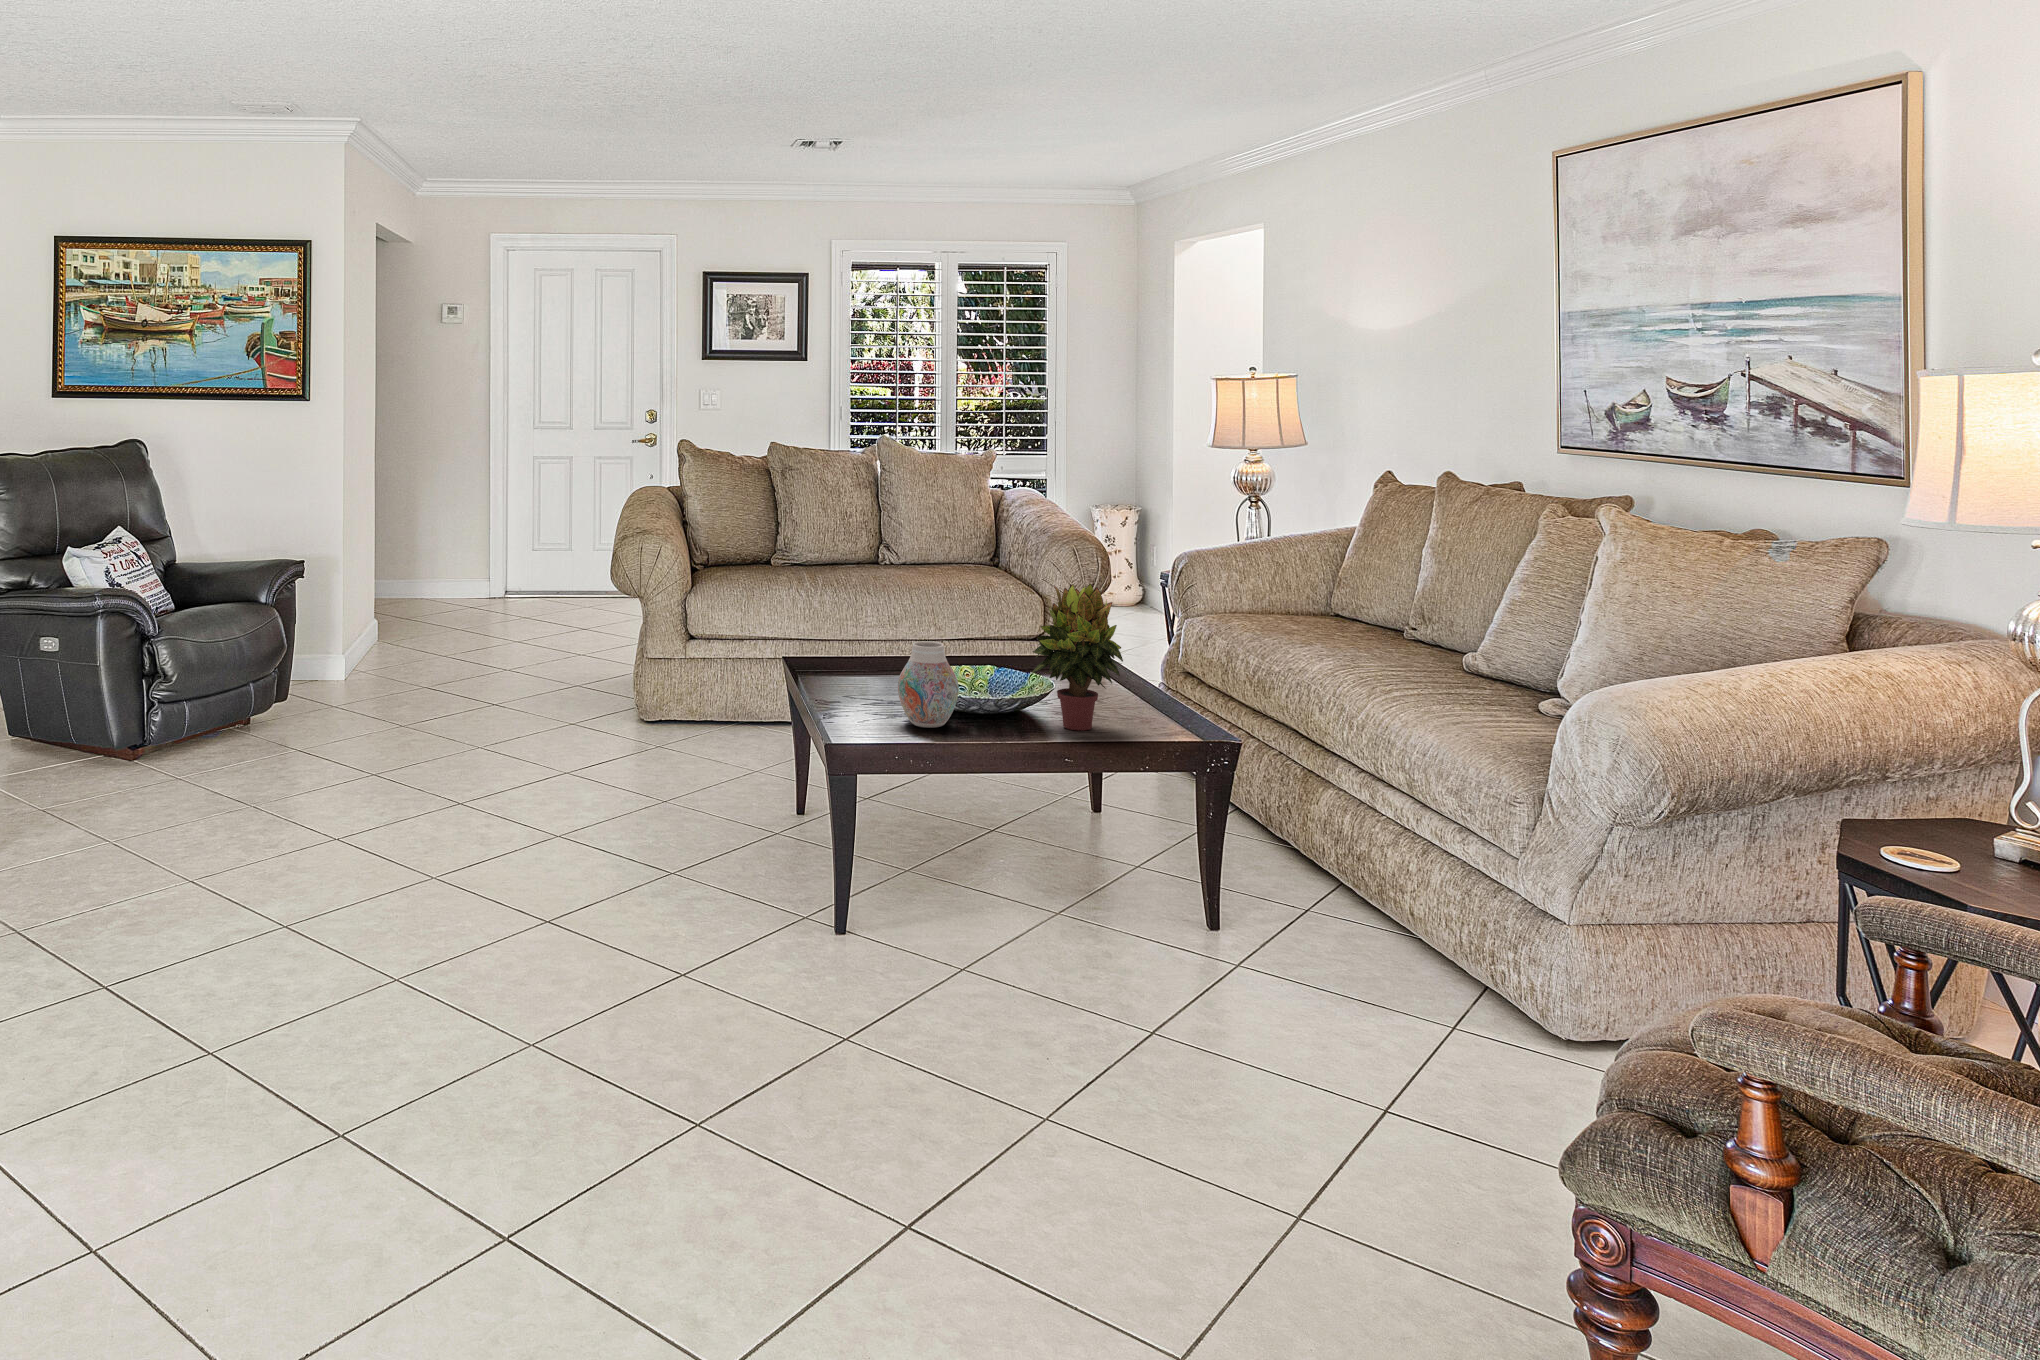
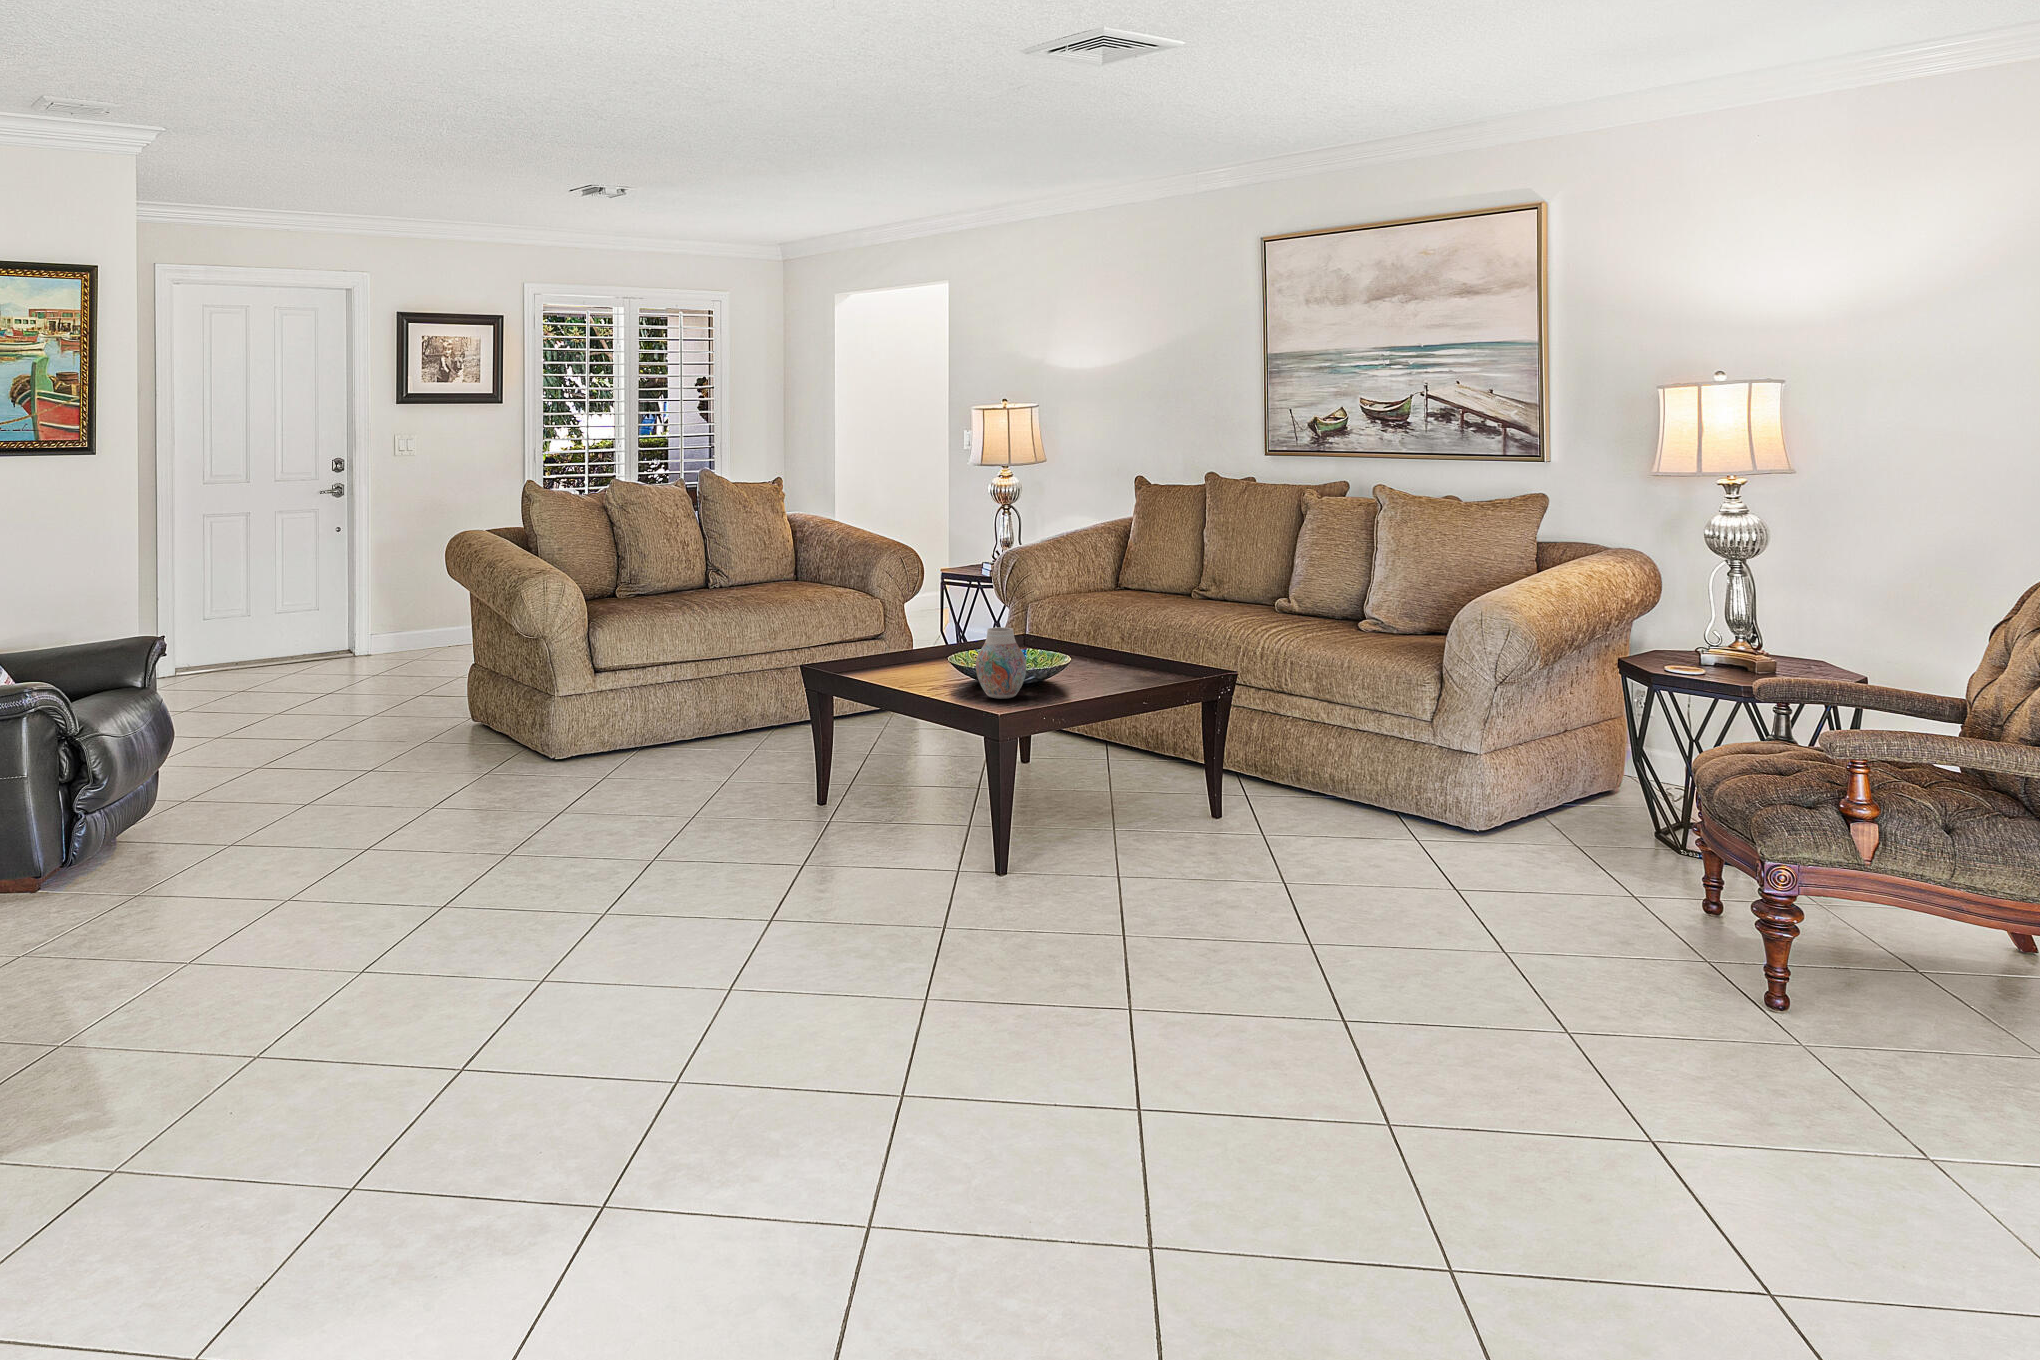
potted plant: present [1032,584,1123,731] -> none [1066,567,1142,685]

